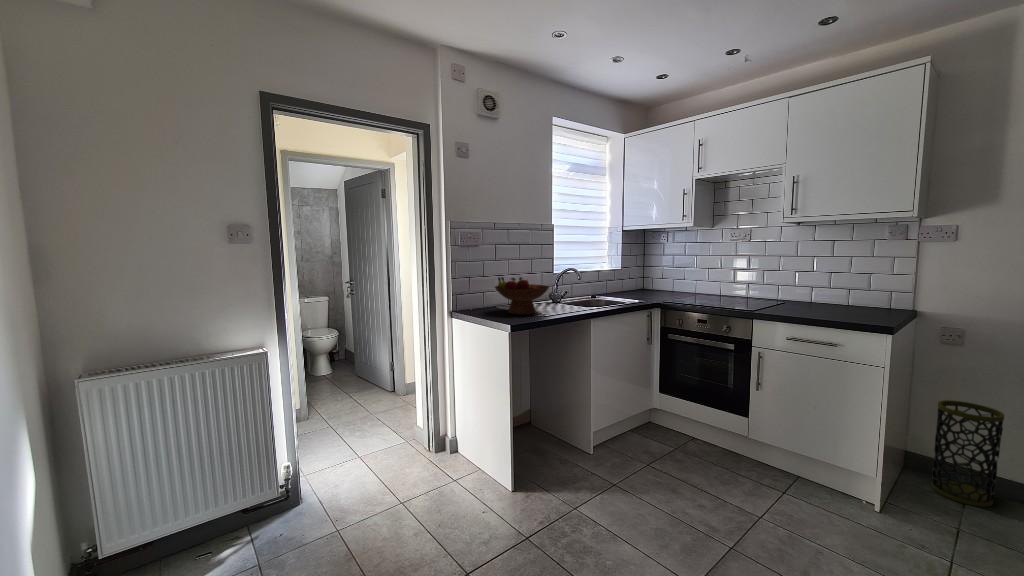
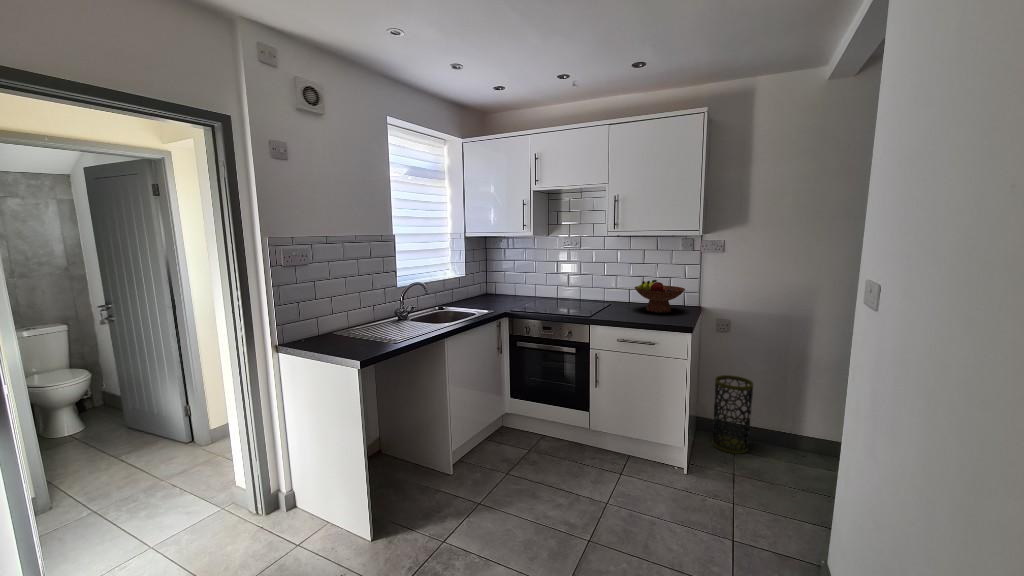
fruit bowl: present [495,277,549,315] -> present [635,280,685,313]

